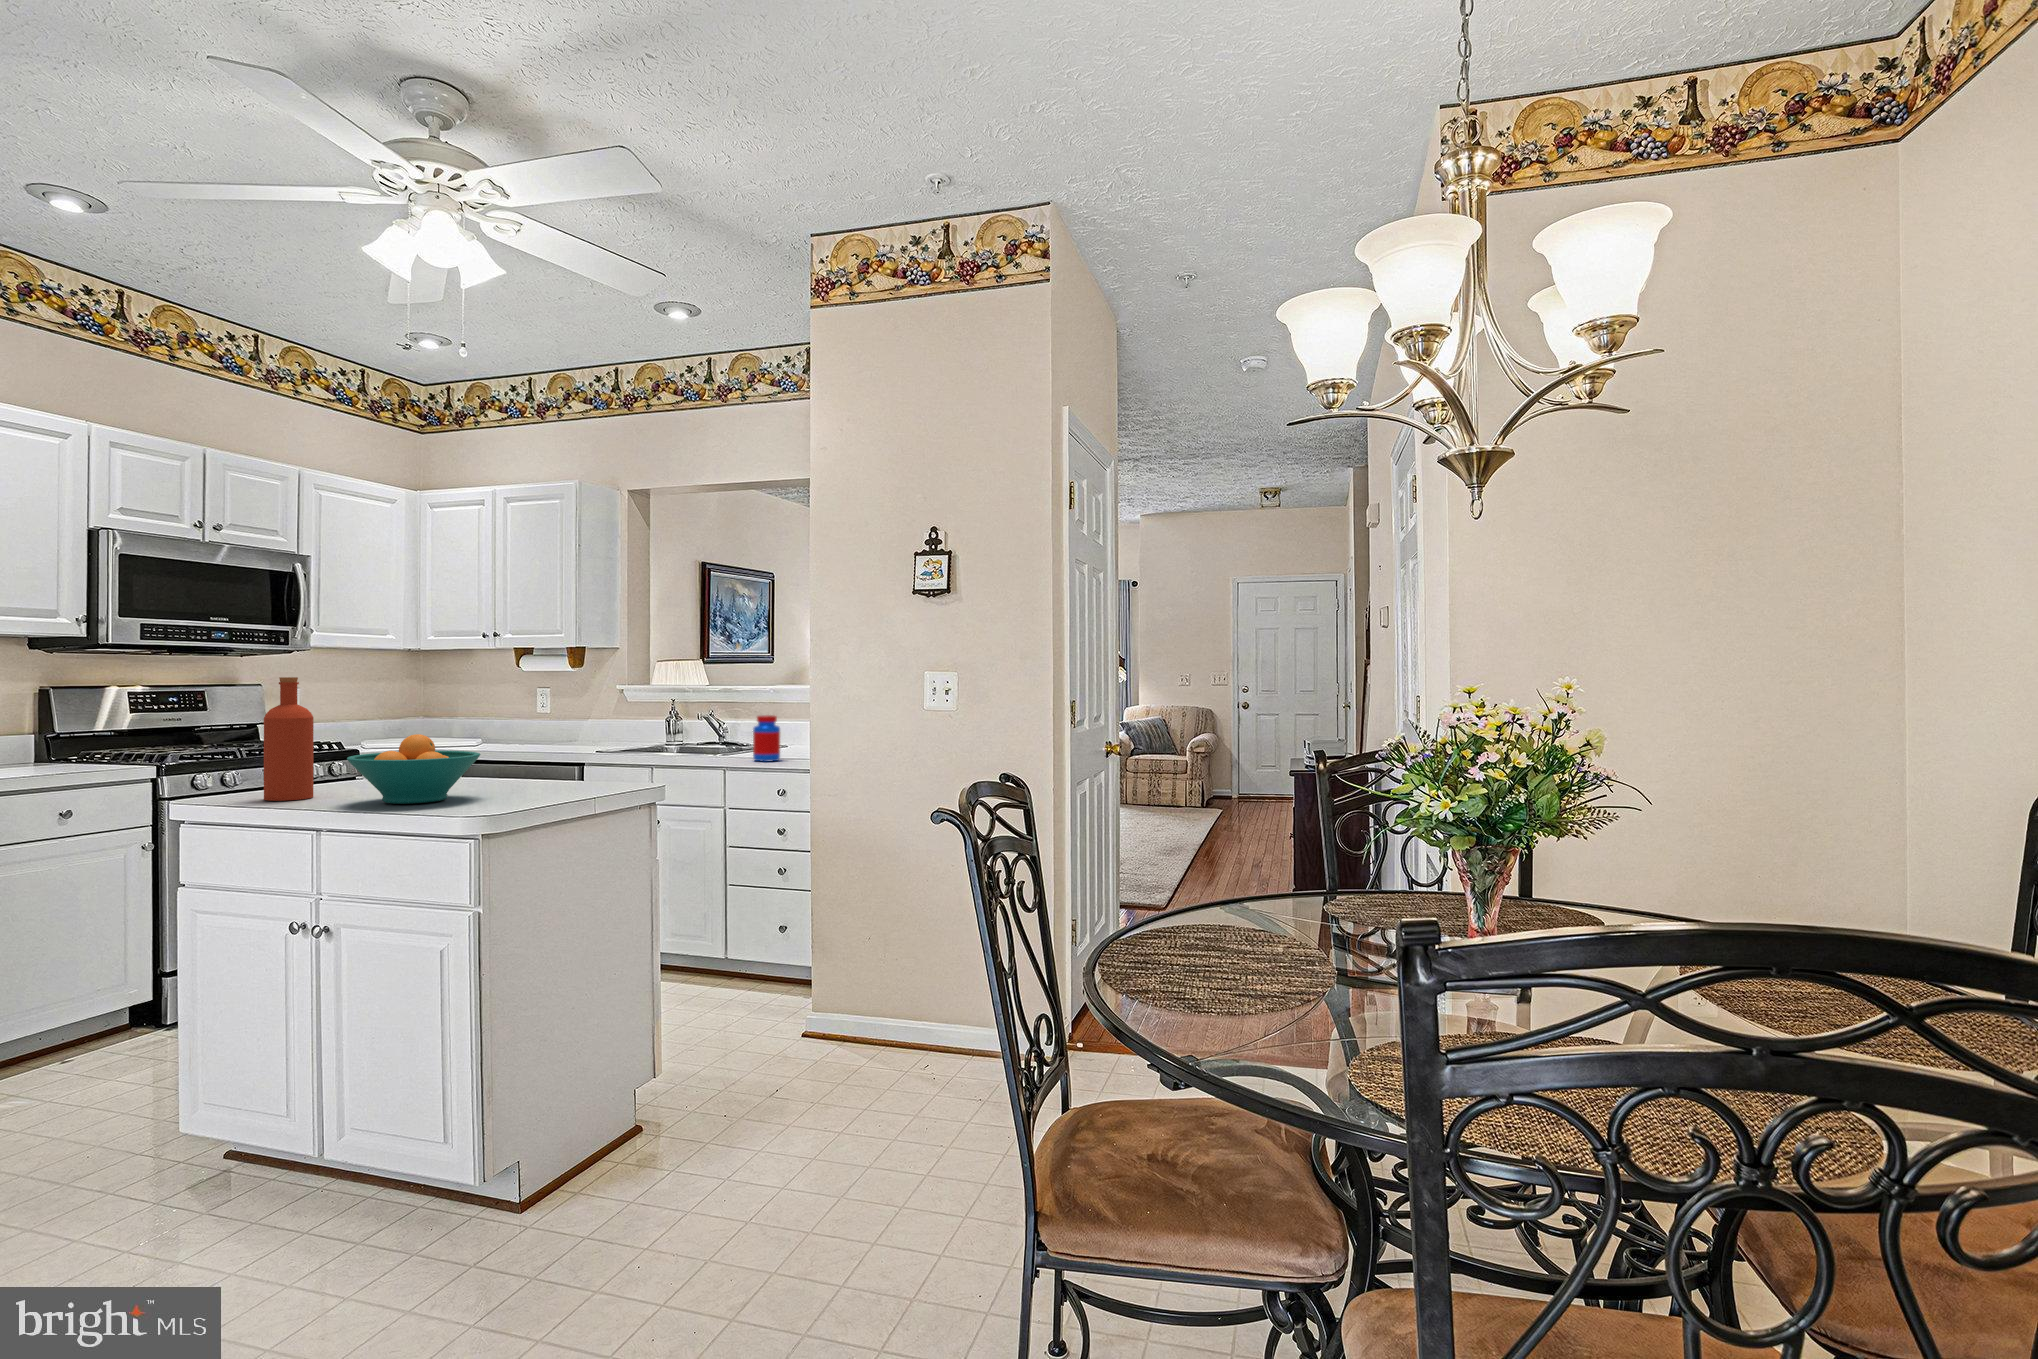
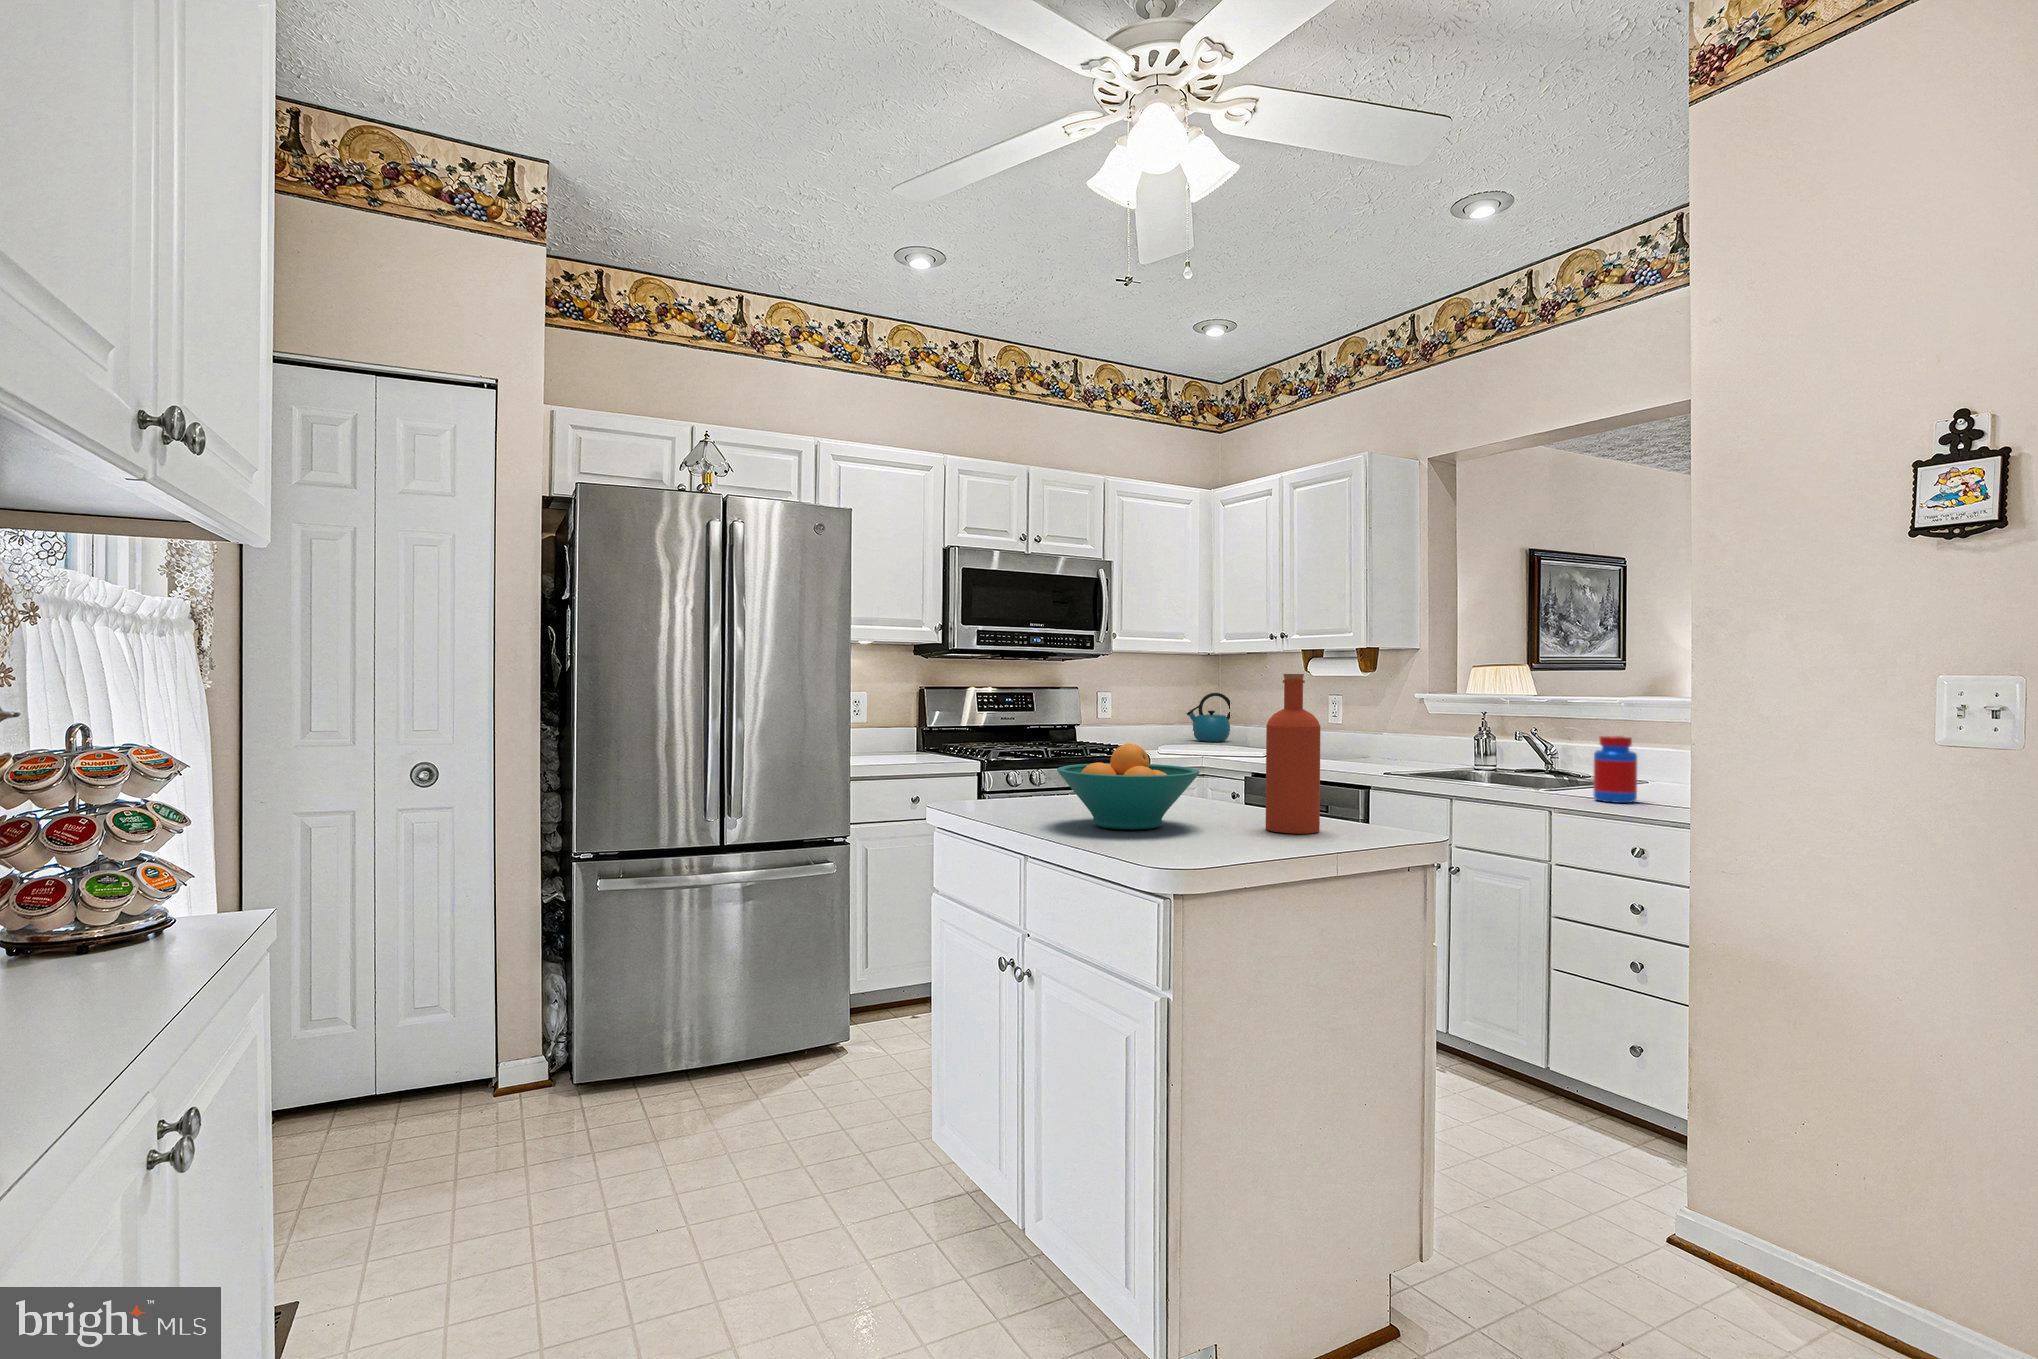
bottle: present [264,677,314,801] -> present [1266,674,1320,834]
kettle: none [387,687,438,734] -> present [1187,693,1230,742]

